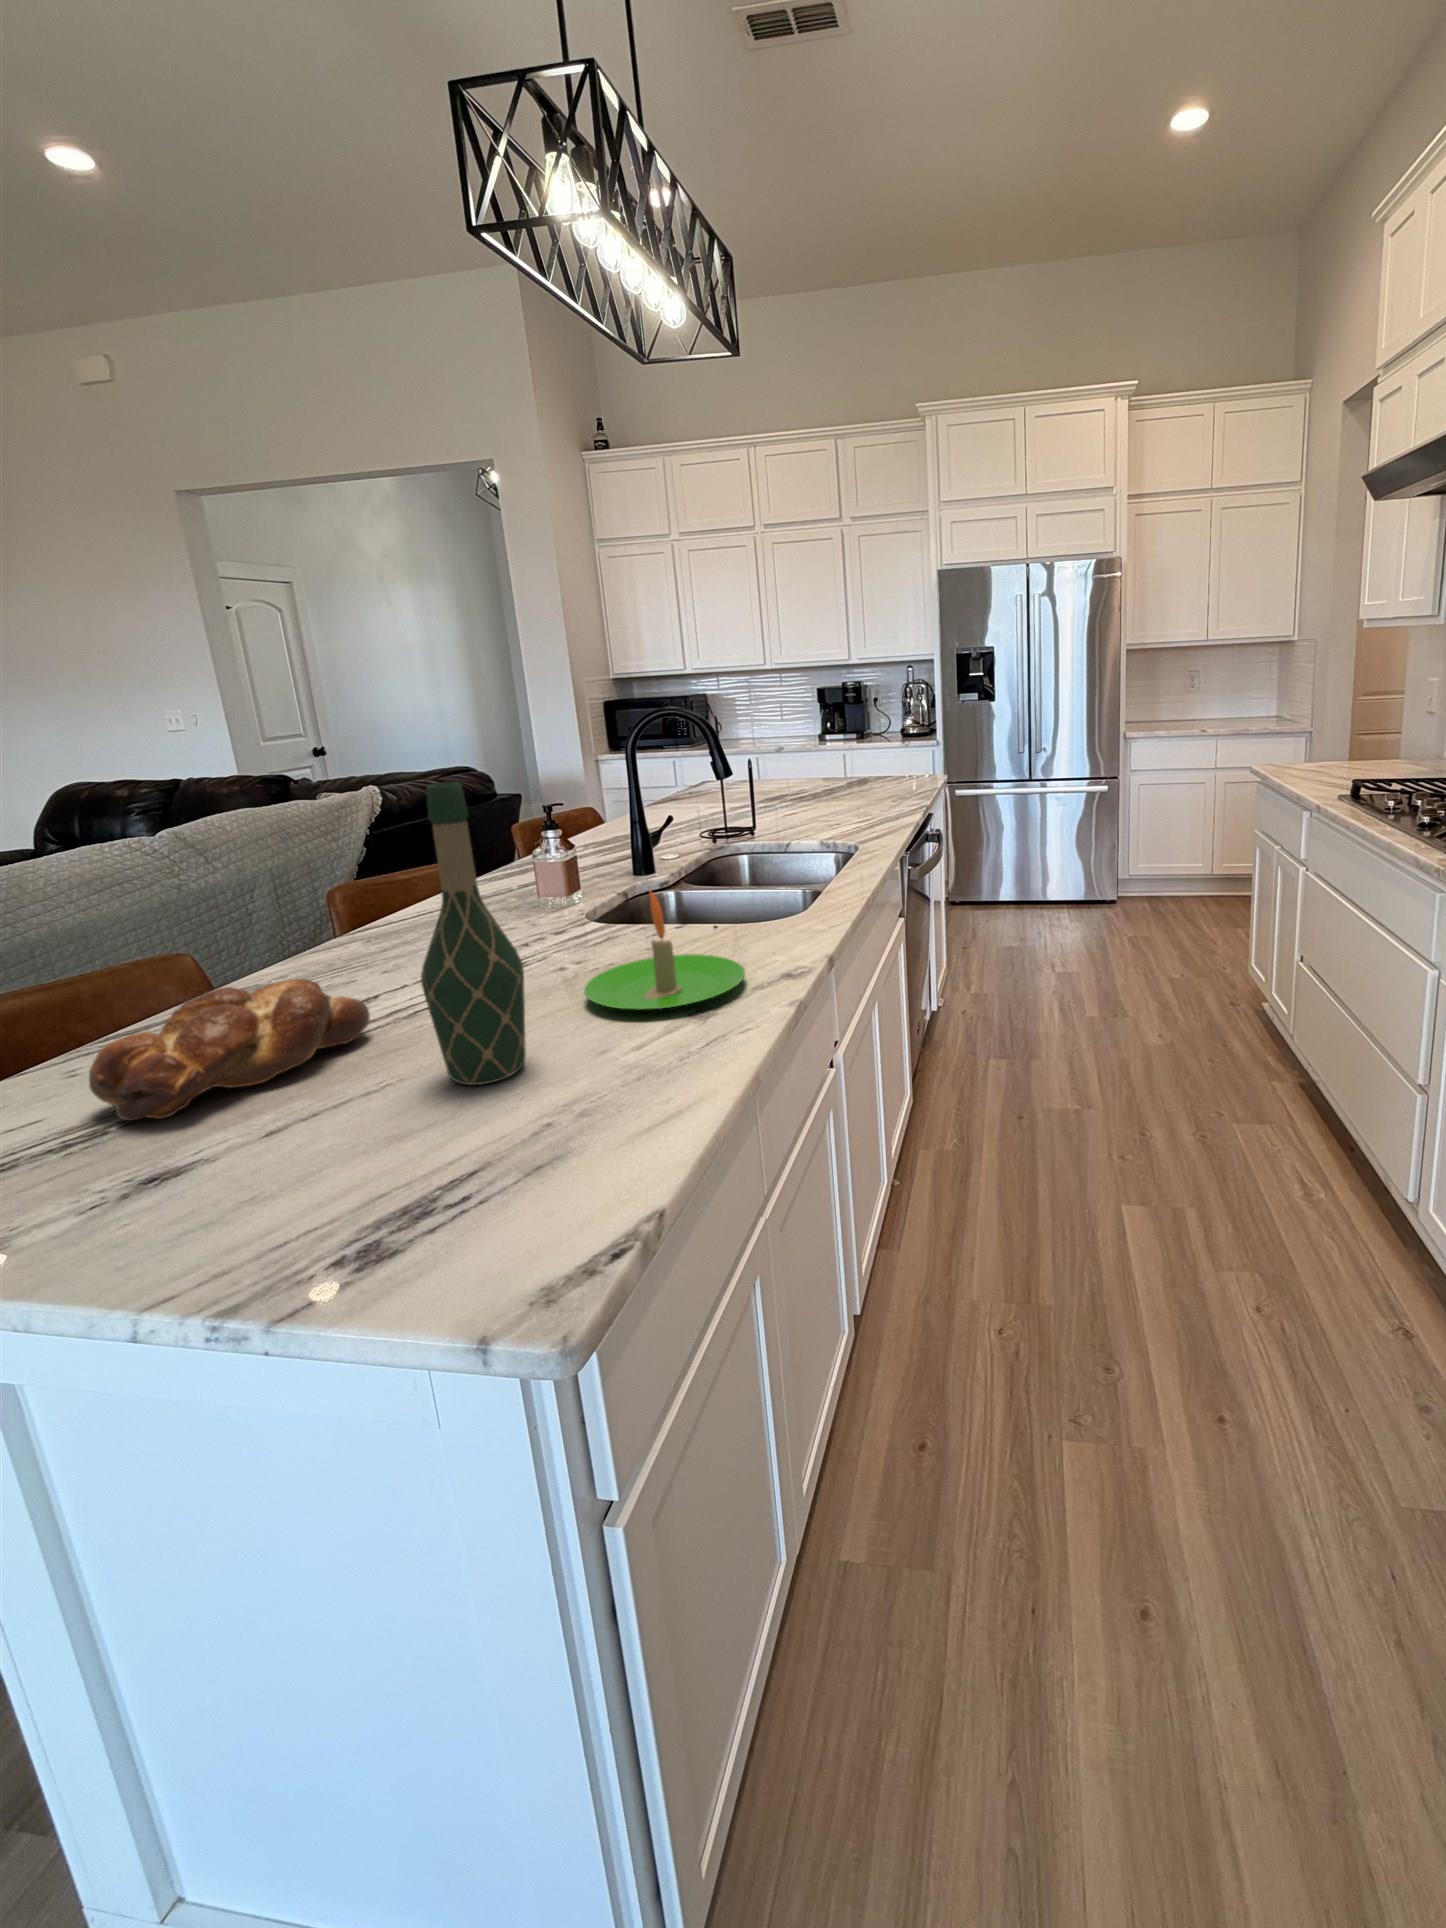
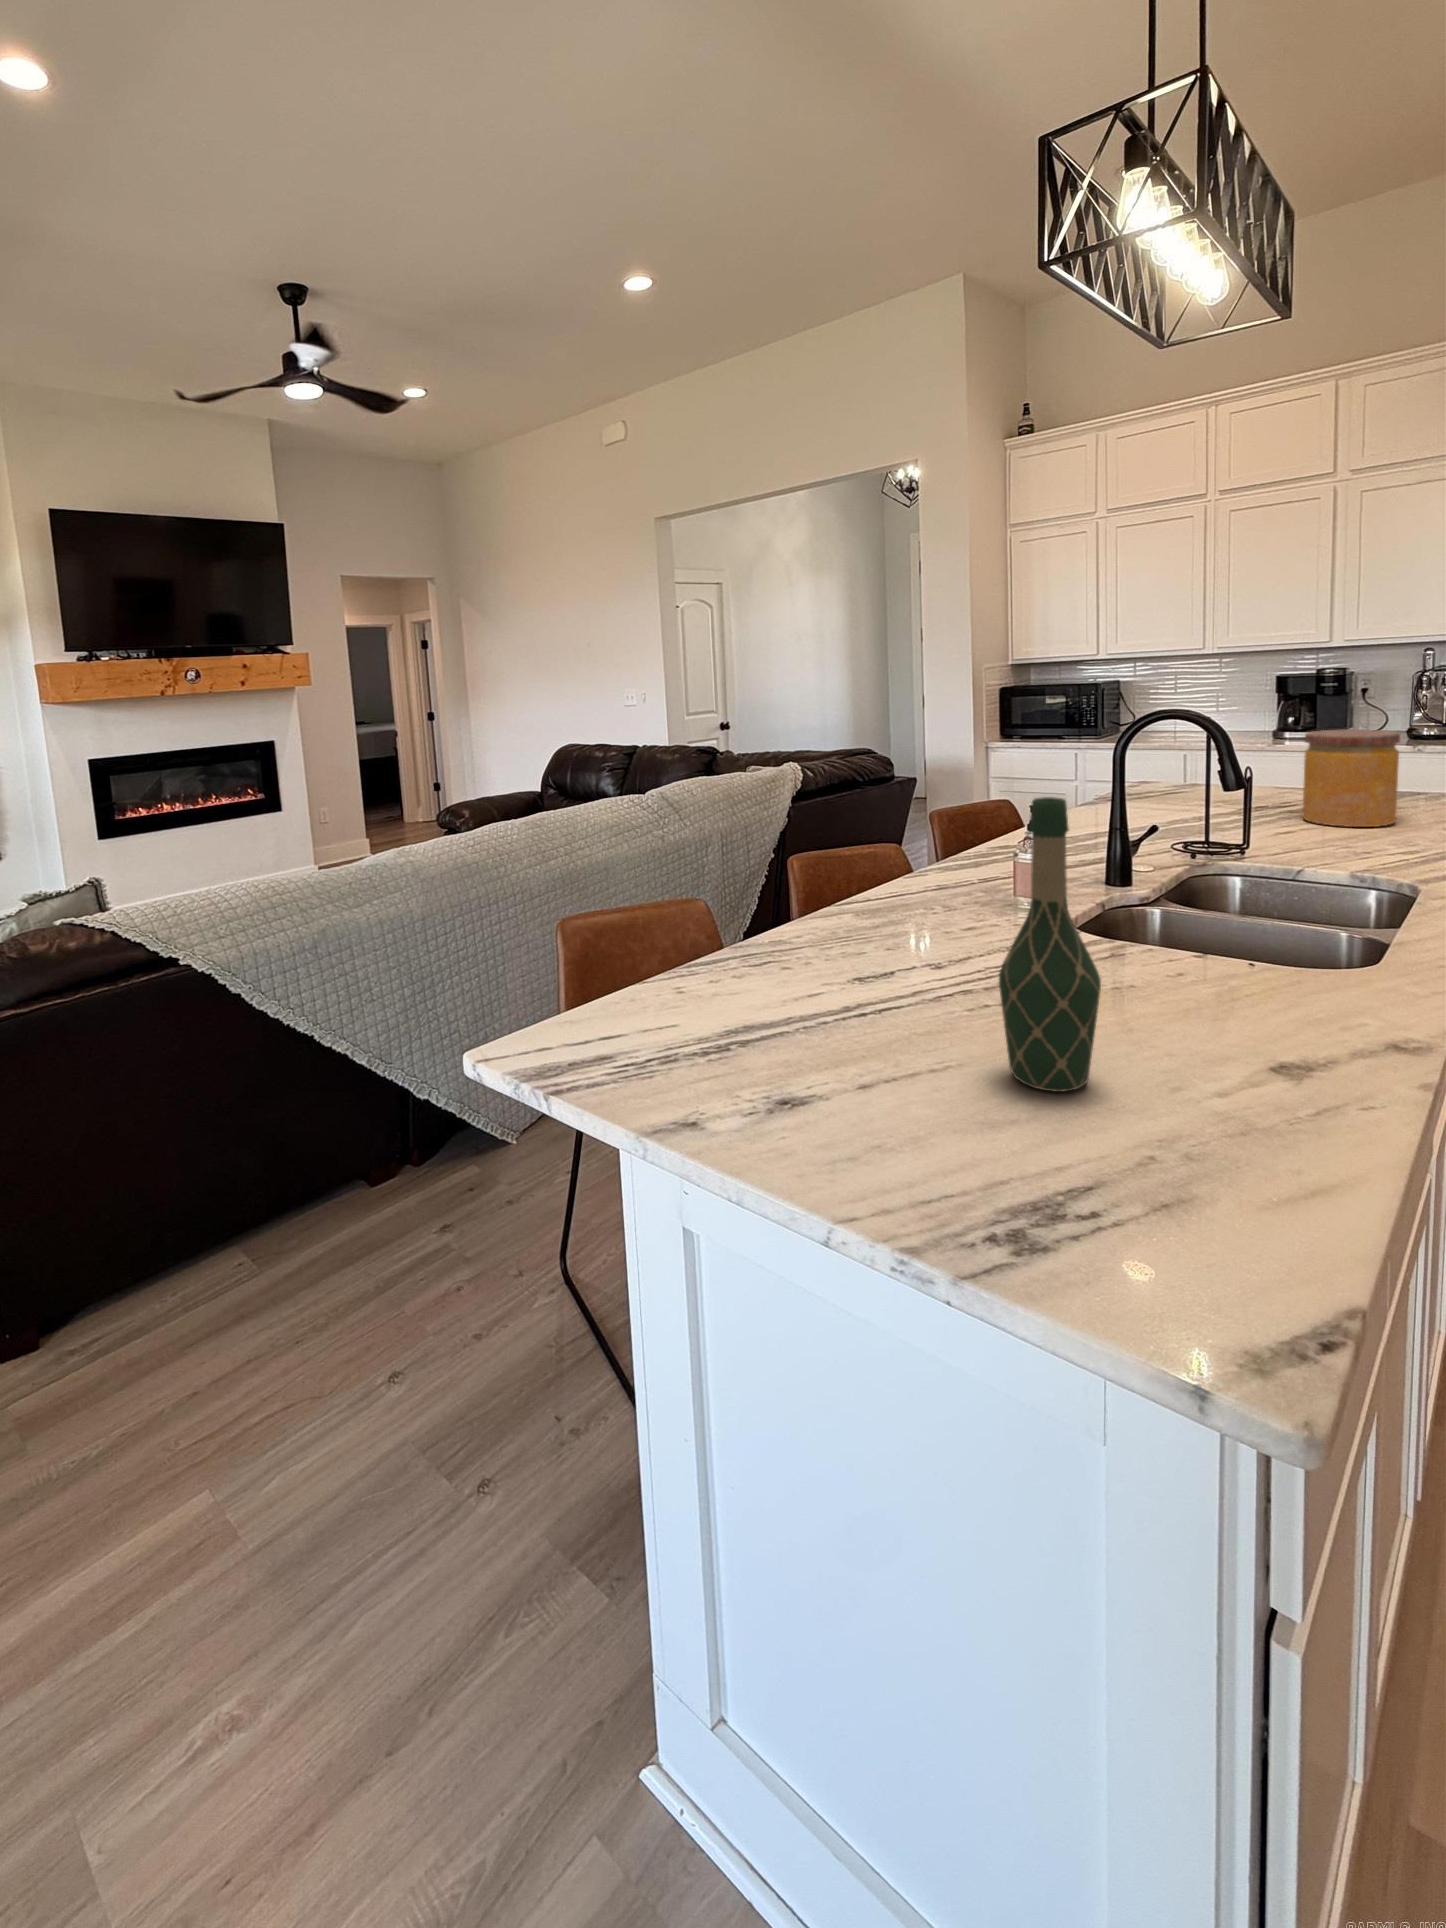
jar: none [799,725,864,806] -> present [1302,729,1400,827]
candle: present [584,892,745,1010] -> none [1121,919,1330,1054]
bread loaf: present [89,979,370,1120] -> none [715,949,911,1052]

